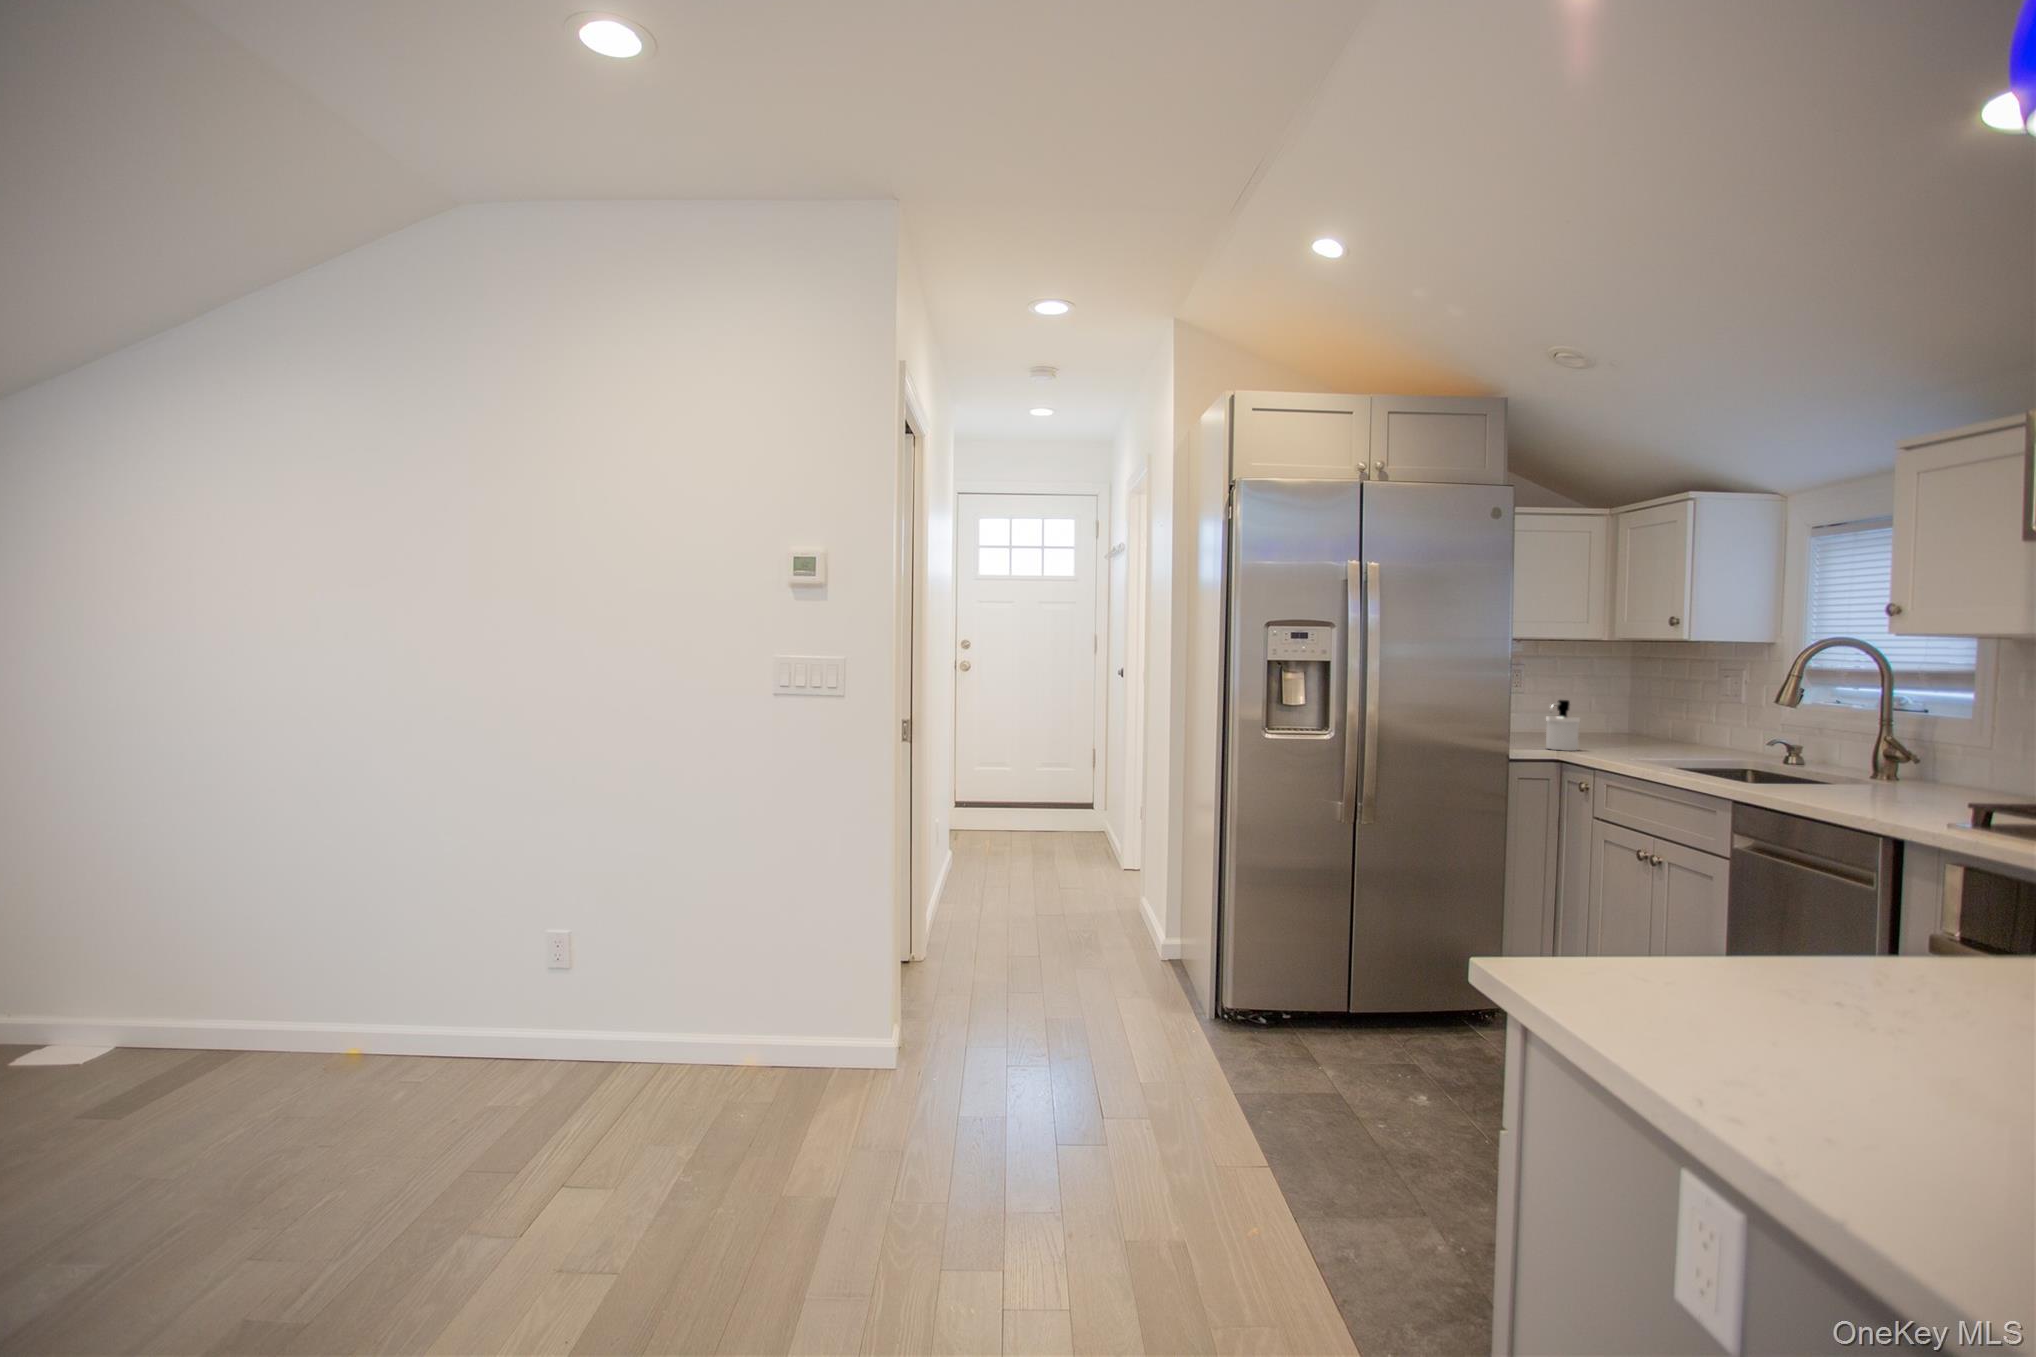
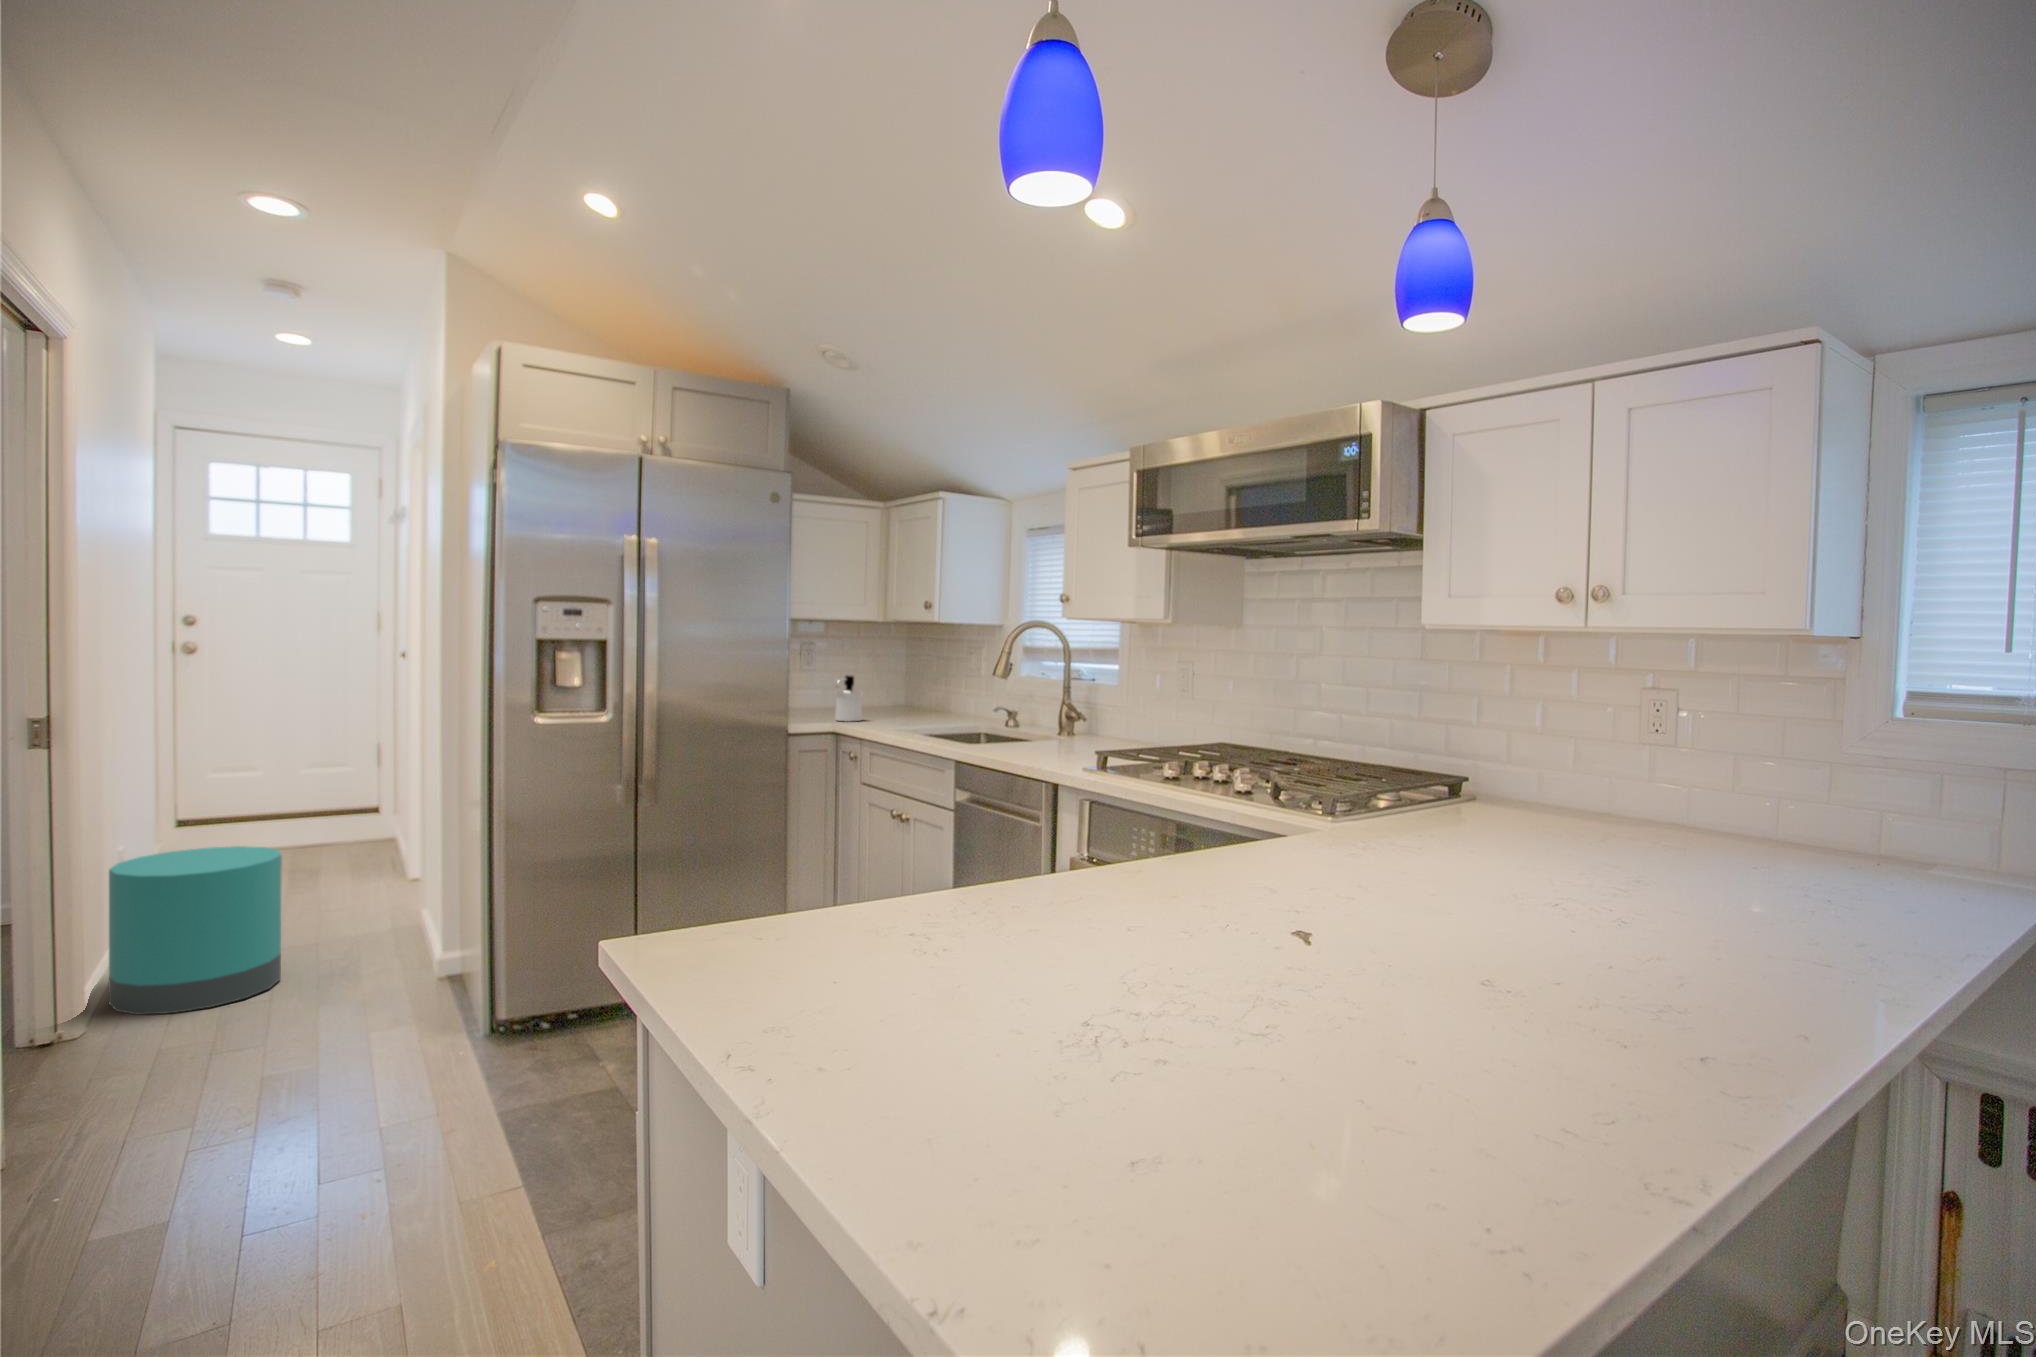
trash can: none [953,824,1057,949] -> present [109,846,282,1015]

